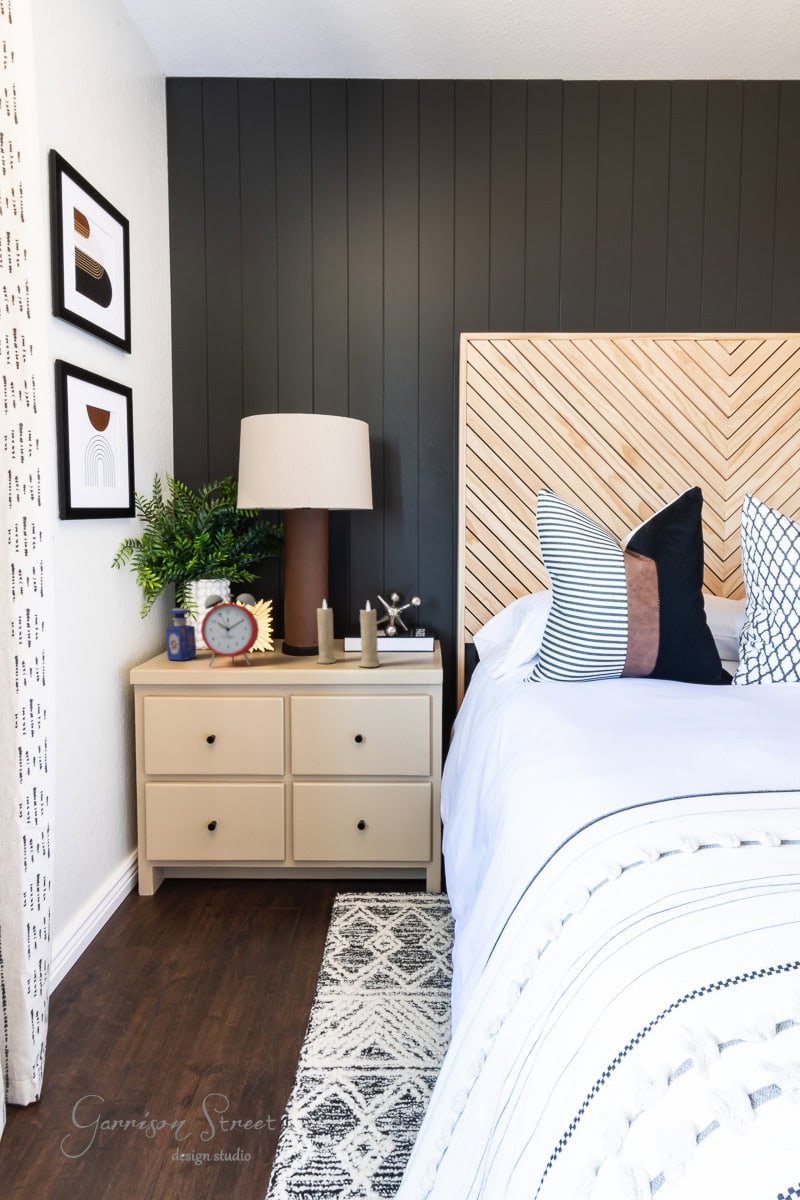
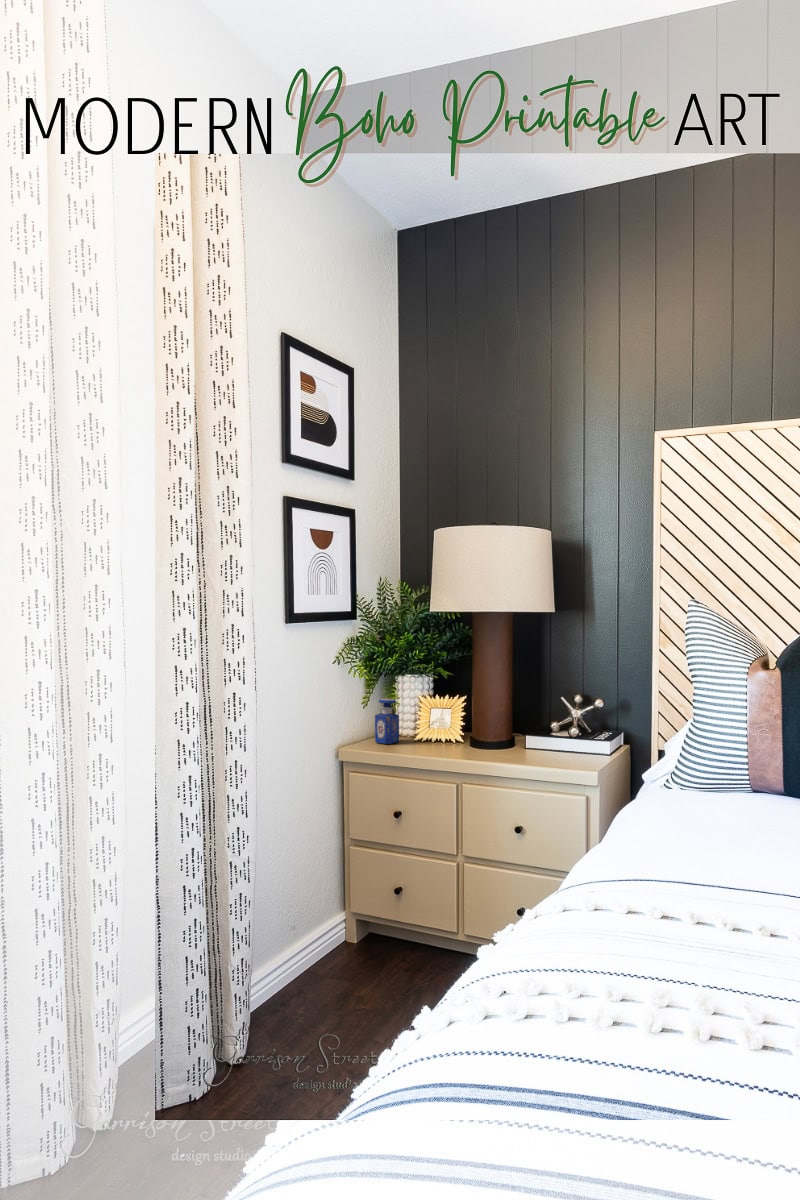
alarm clock: present [201,594,259,666] -> none [401,688,451,753]
candle: present [317,600,380,667] -> none [499,695,556,763]

